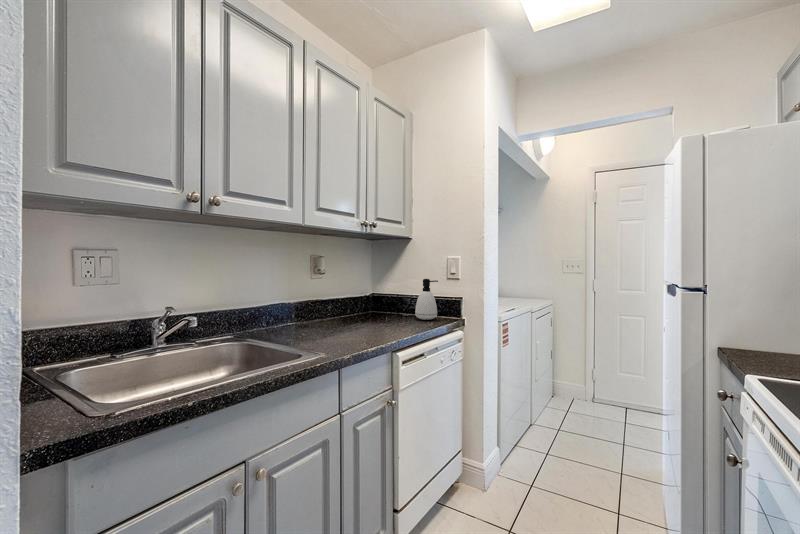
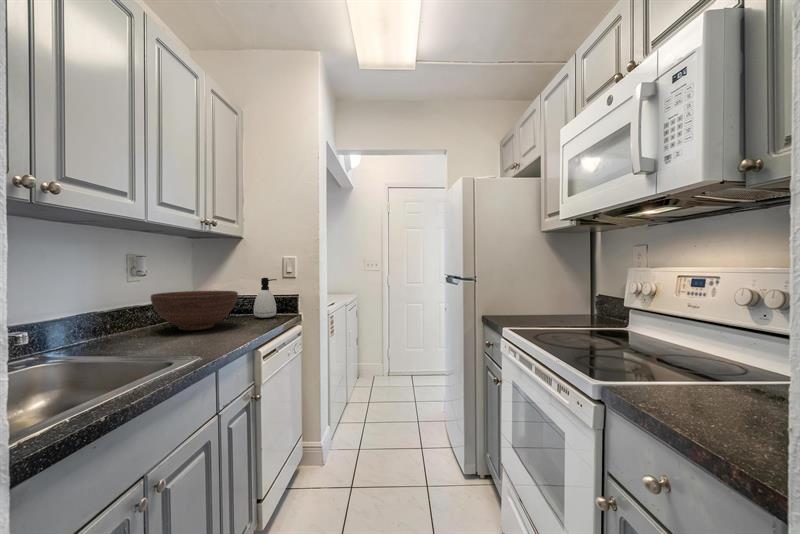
fruit bowl: none [321,289,393,326] -> present [151,291,238,331]

